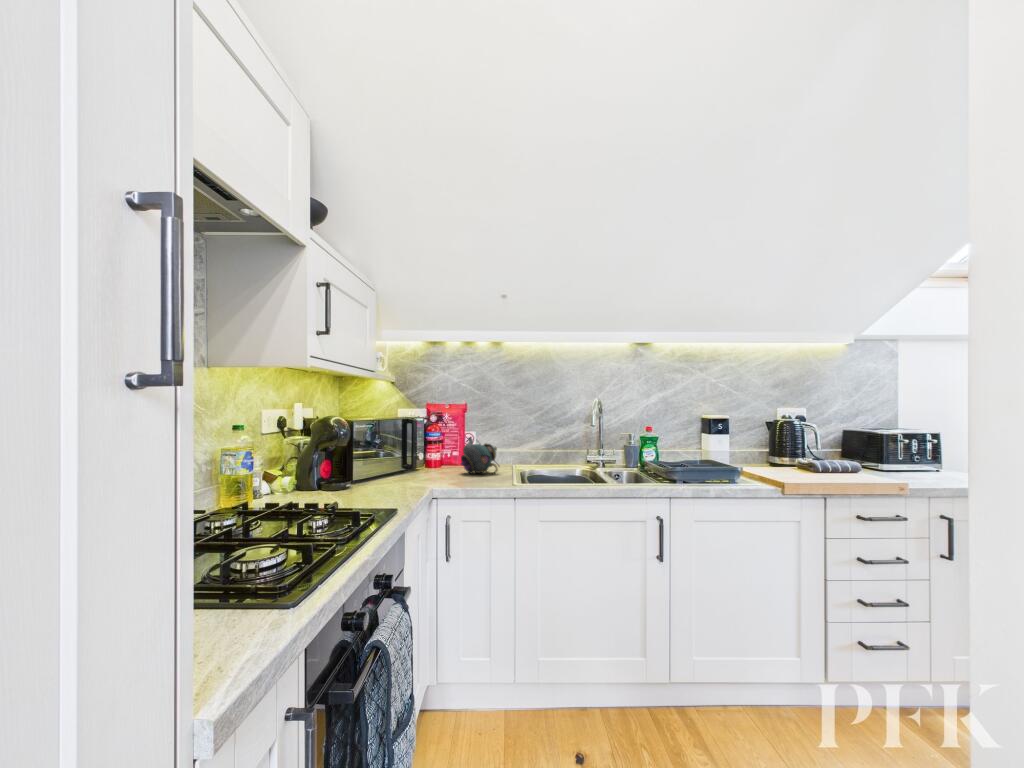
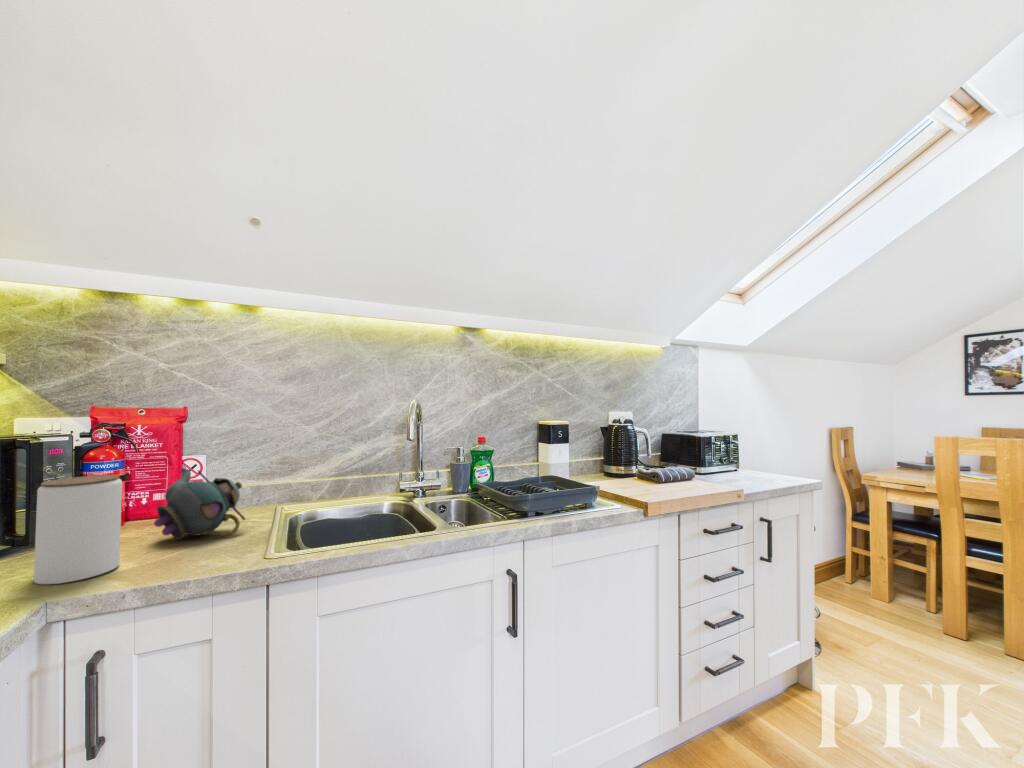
jar: none [426,437,453,481] -> present [34,475,122,584]

